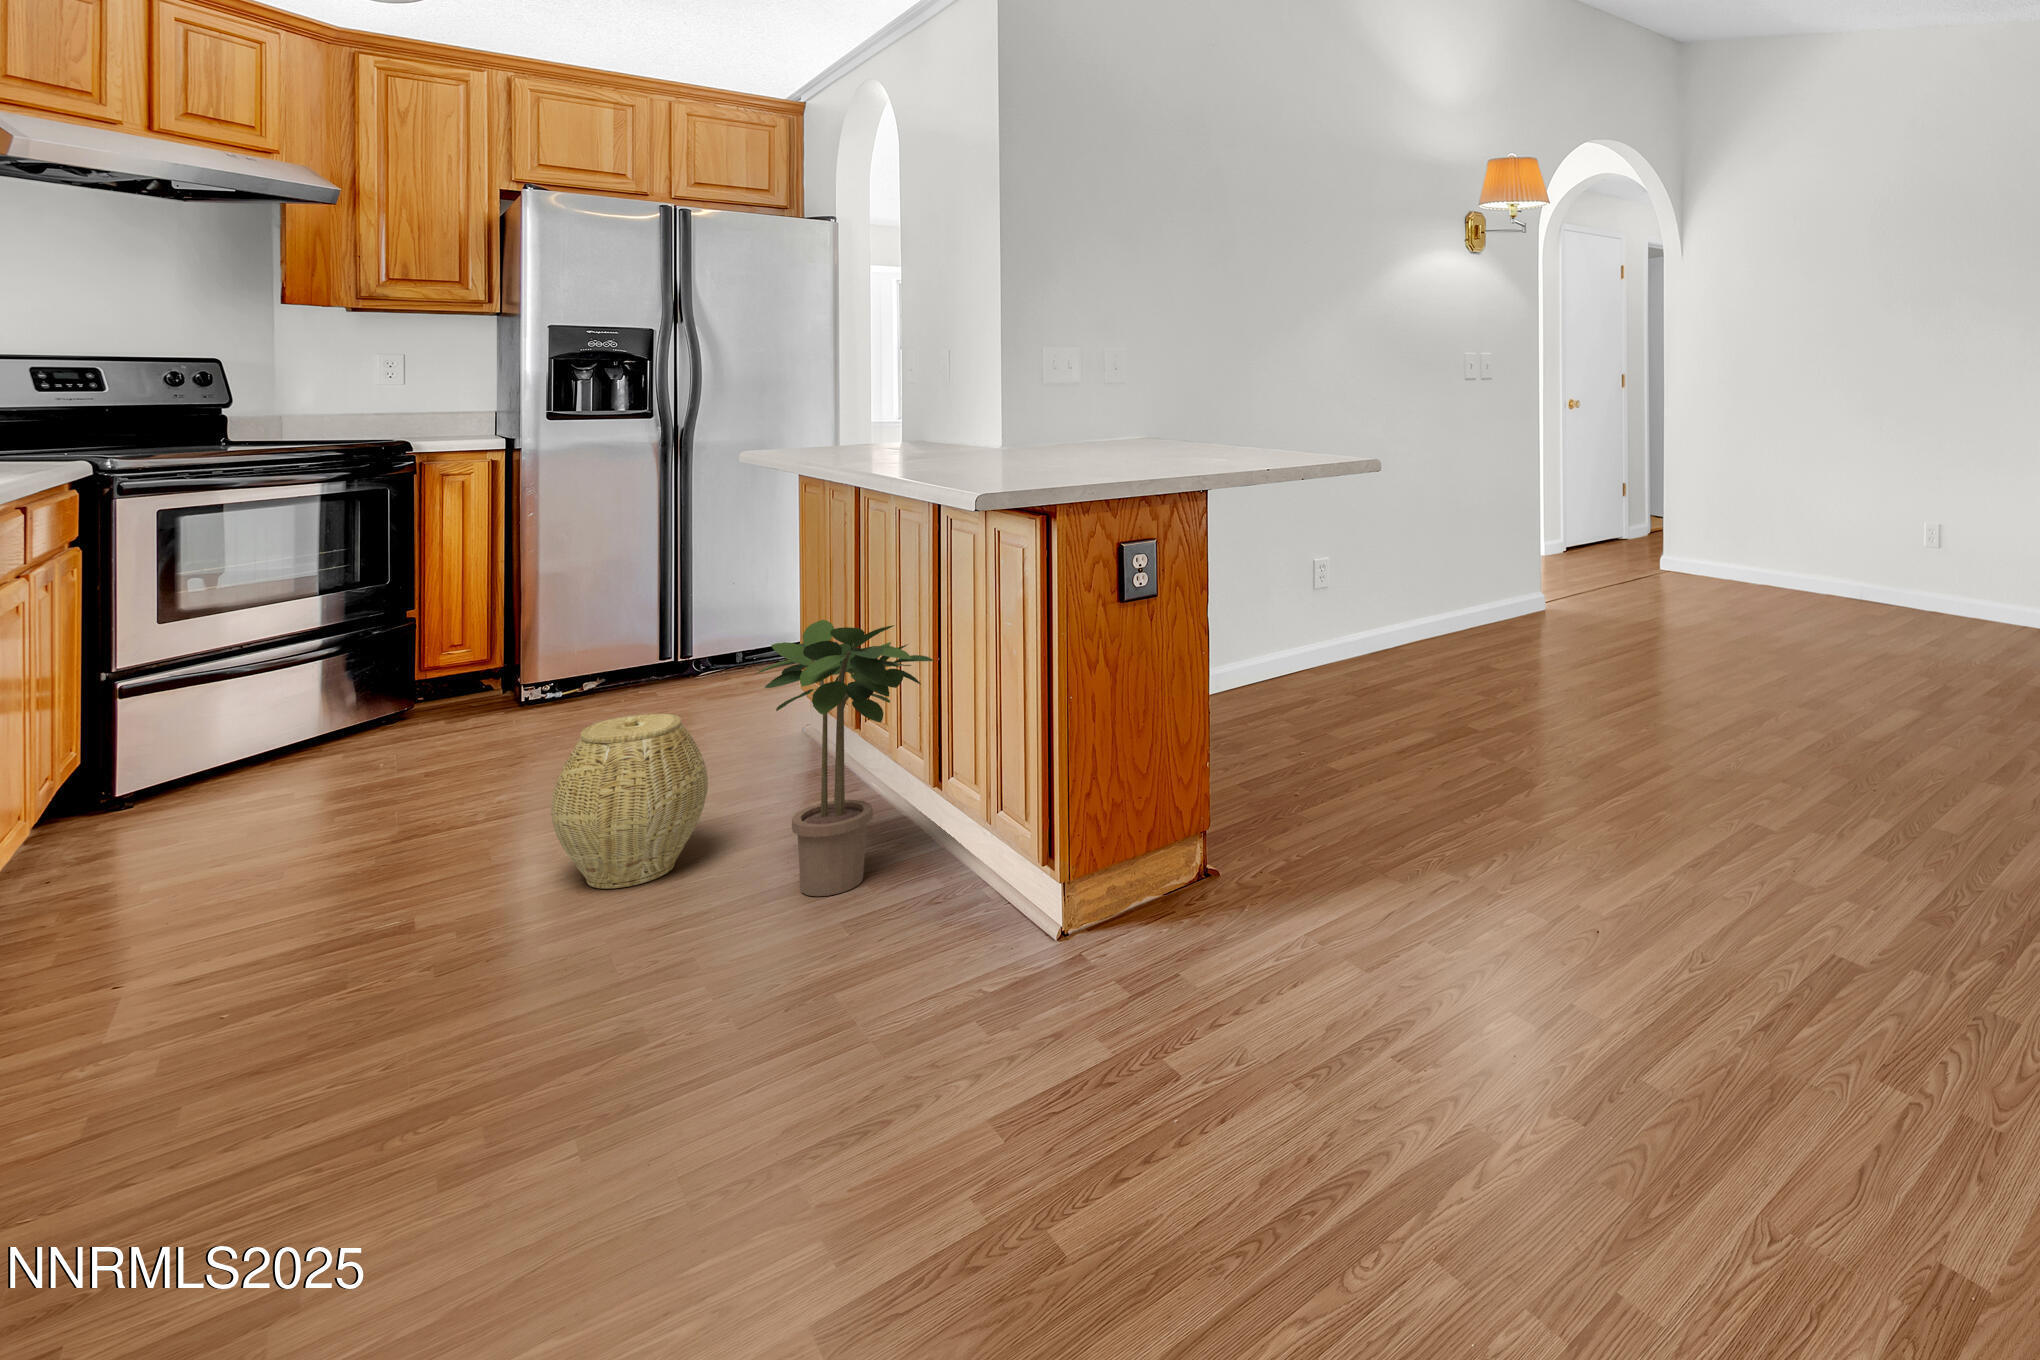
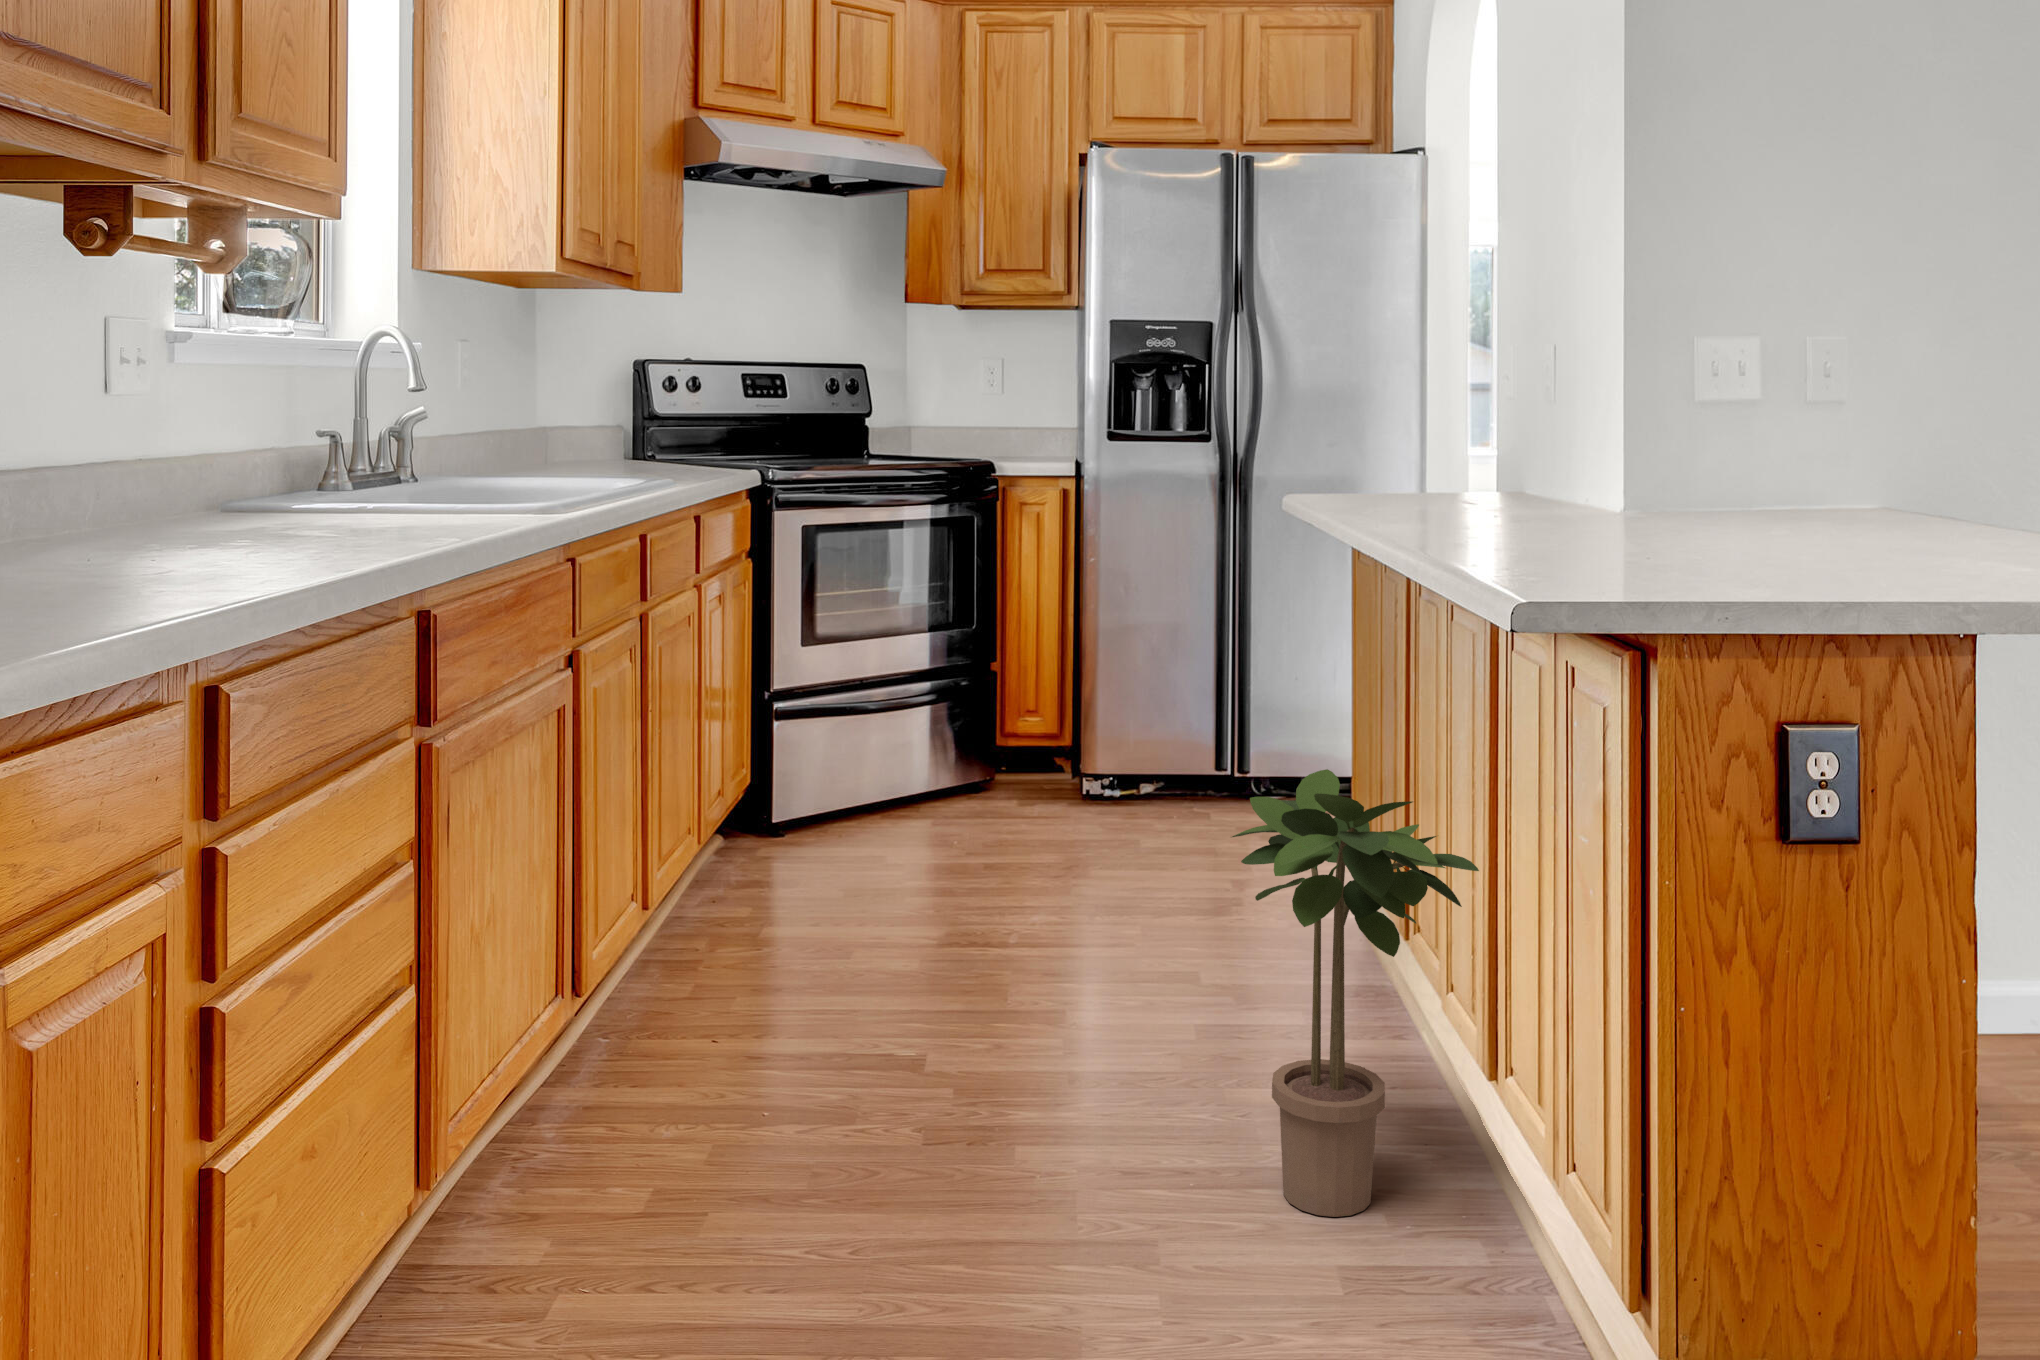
woven basket: present [551,714,708,889] -> none [1012,858,1189,1103]

